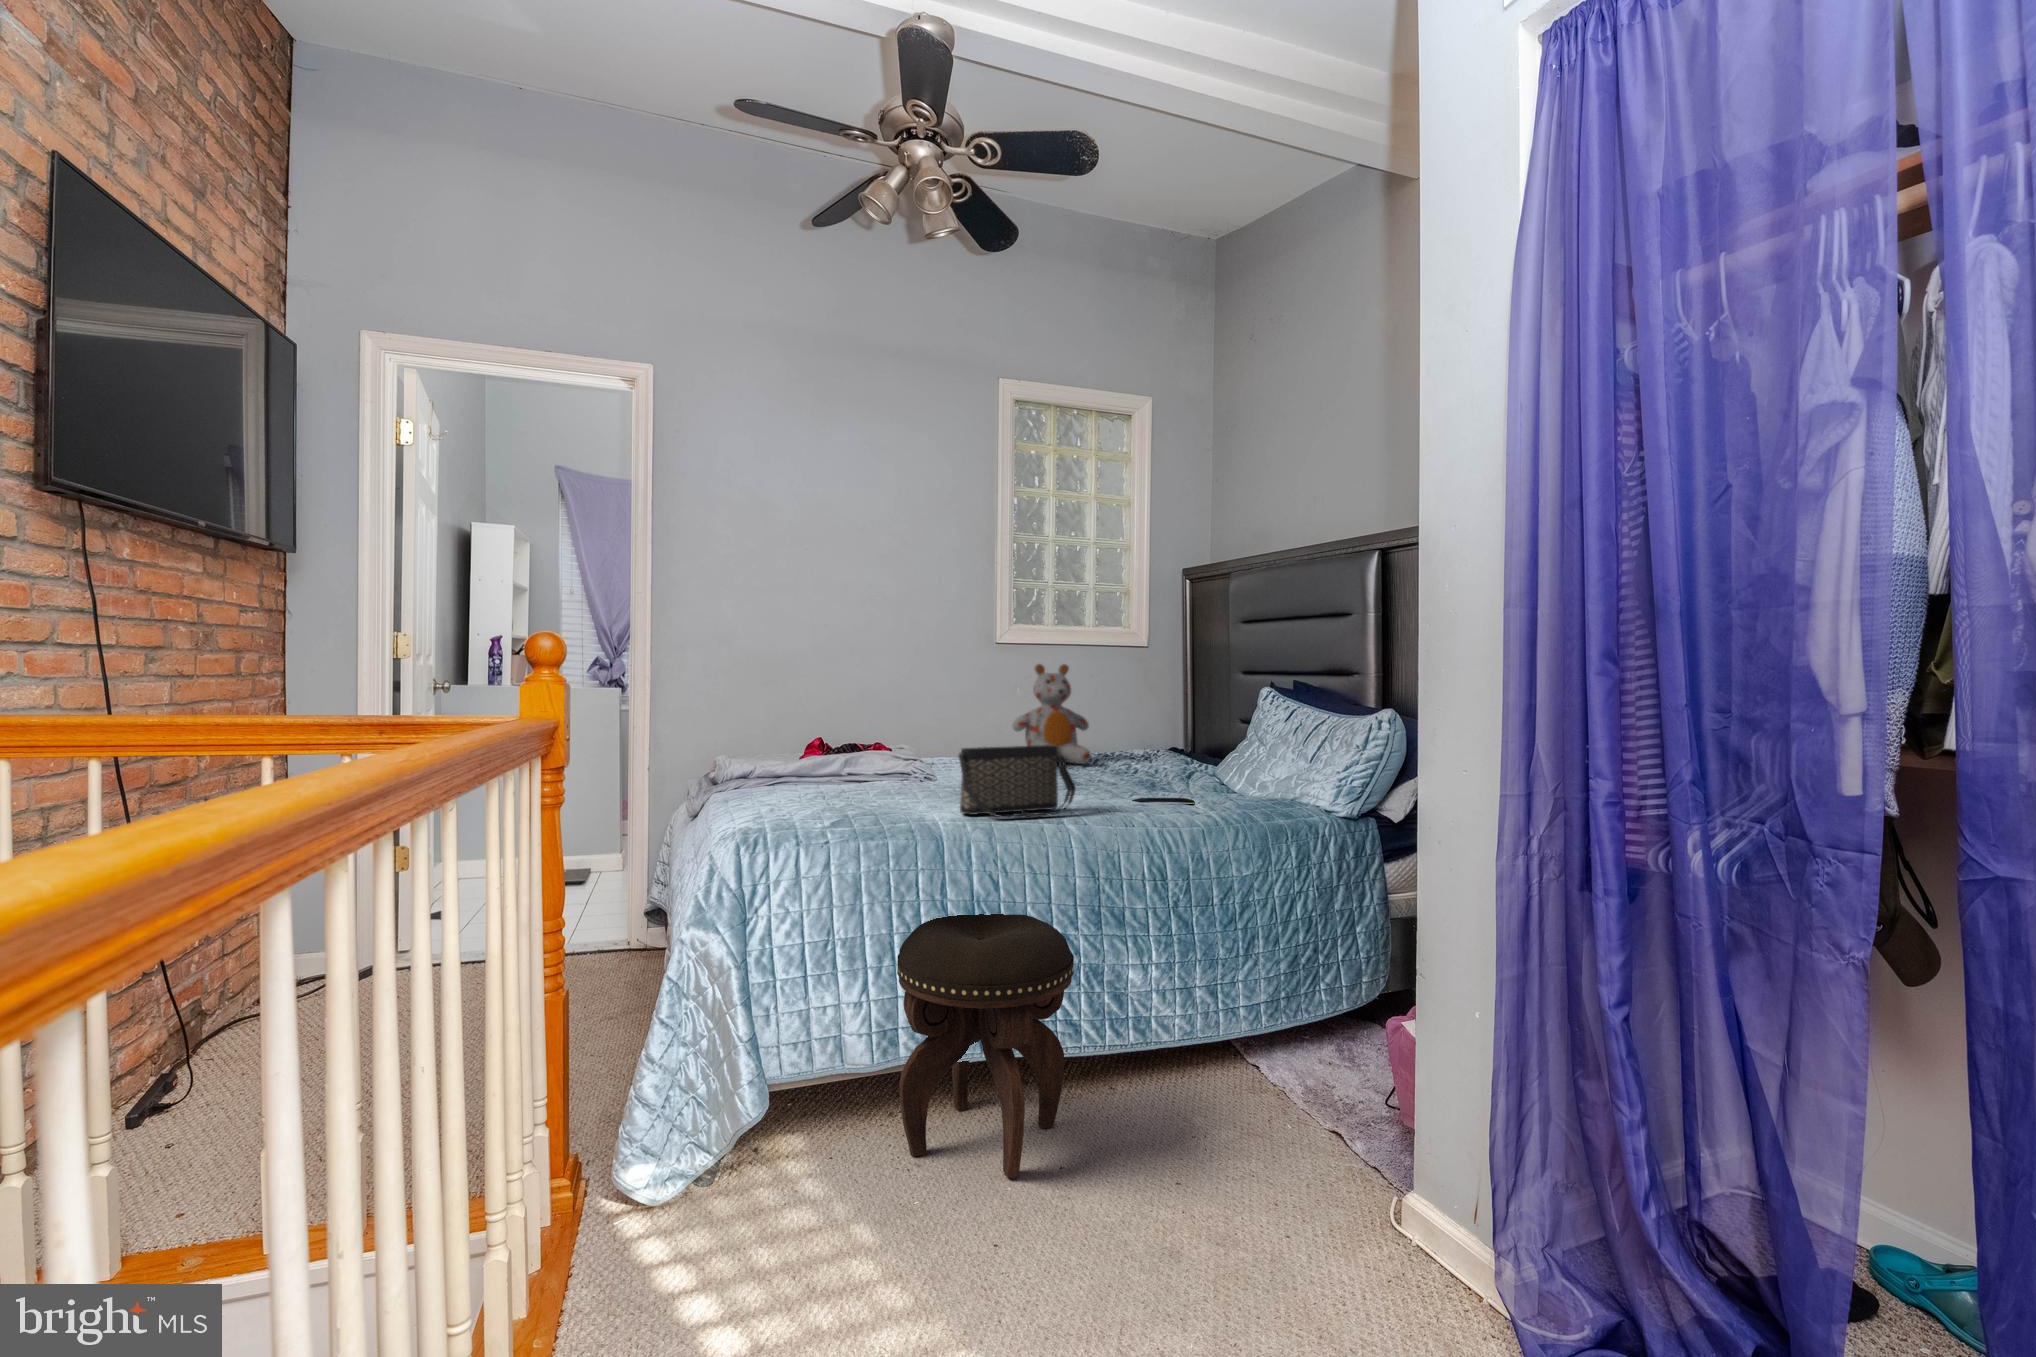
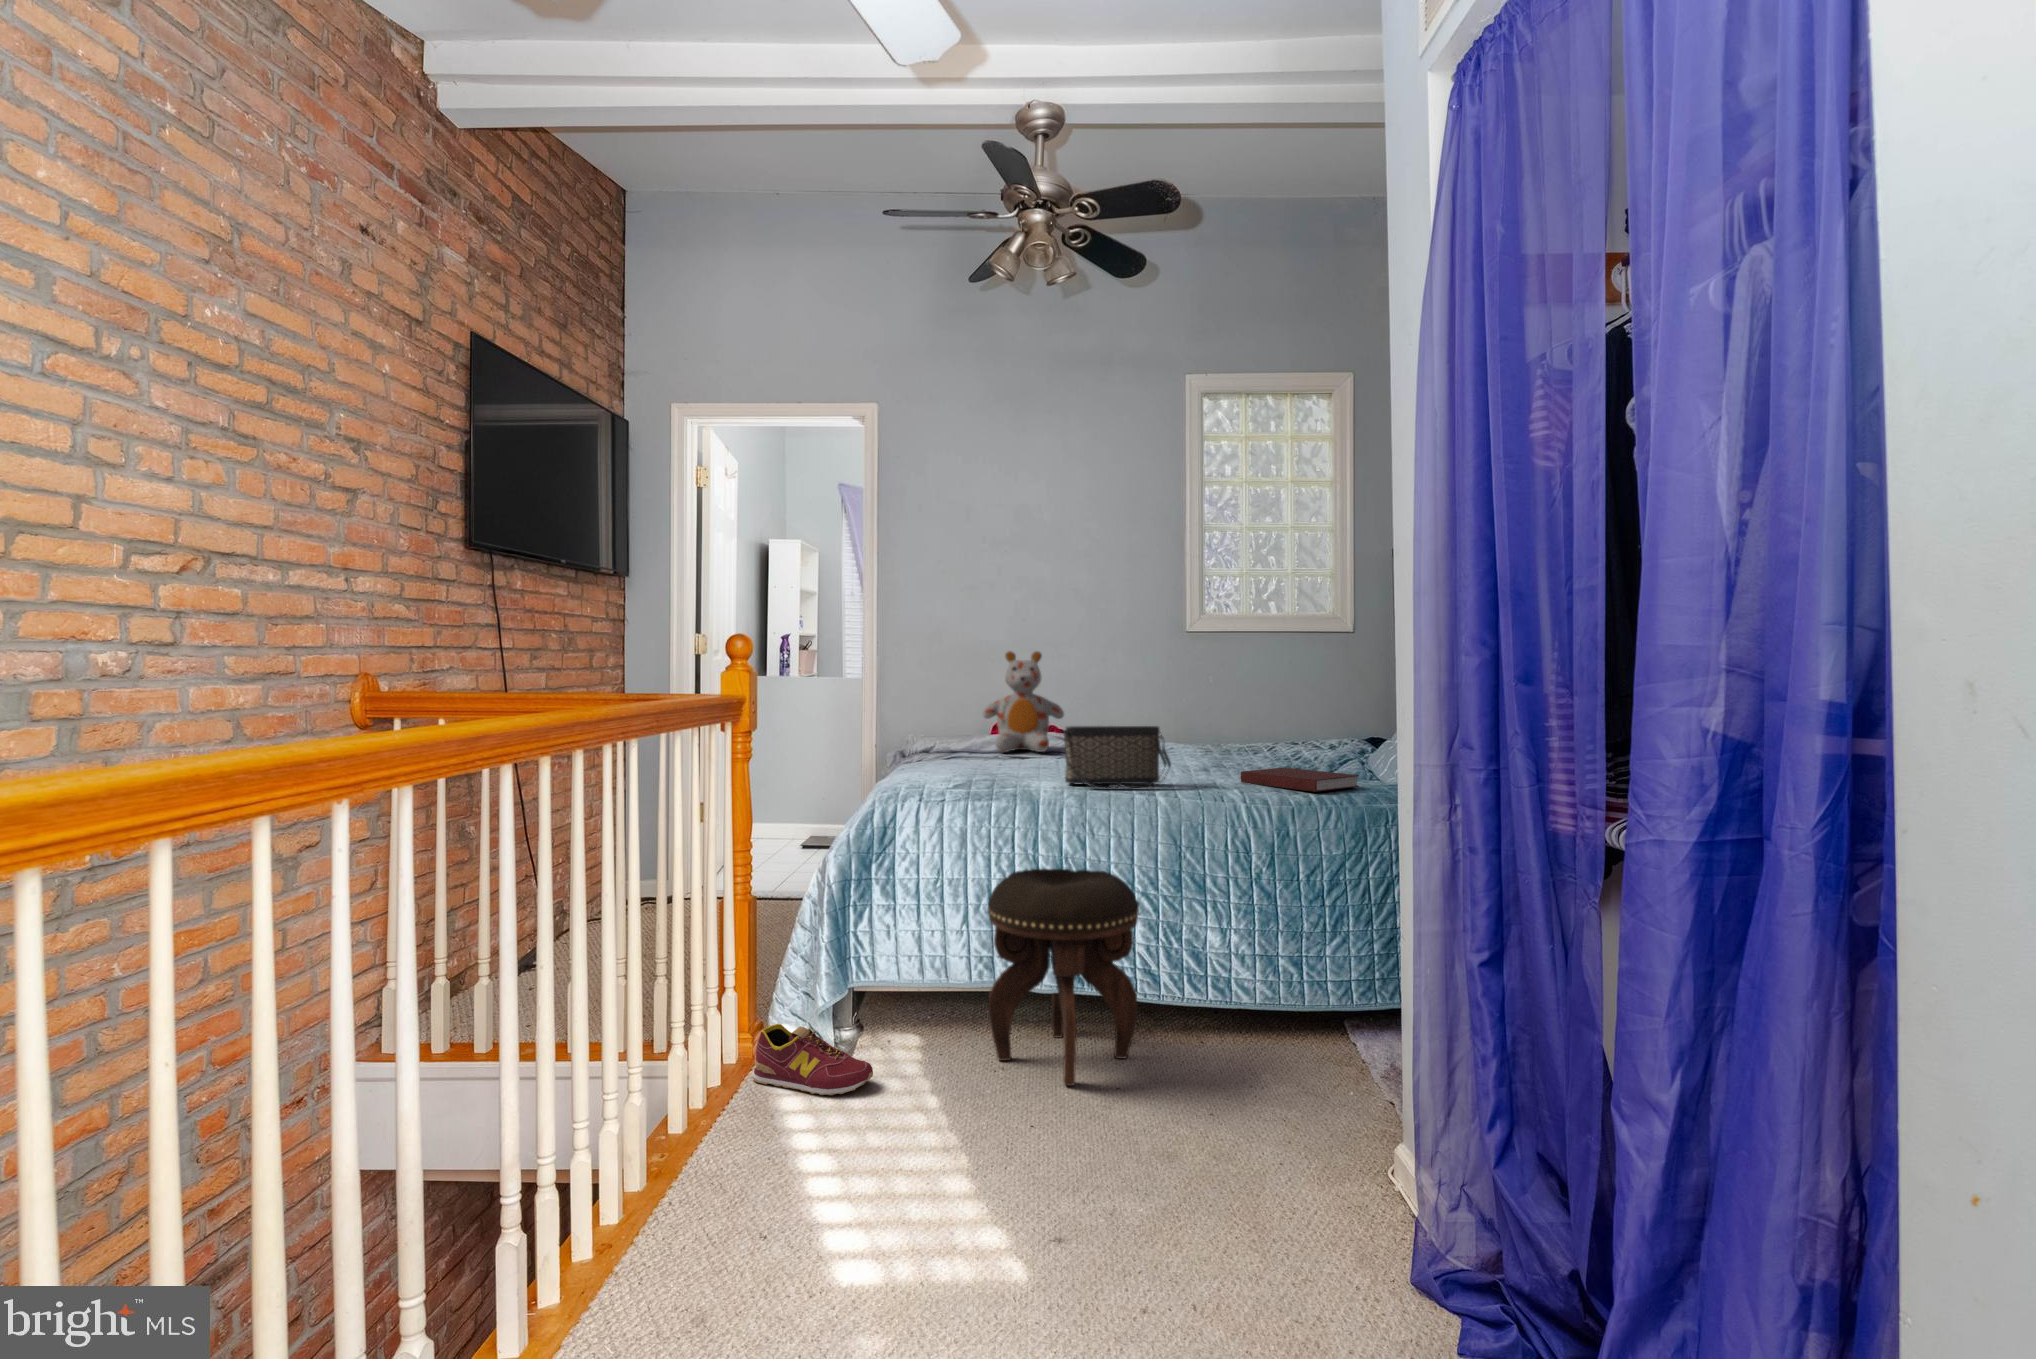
stuffed bear: present [1013,664,1091,764] -> present [983,651,1064,752]
notebook: none [1128,784,1244,811] -> present [1241,767,1359,792]
sneaker: none [594,1165,773,1259] -> present [752,1024,873,1095]

